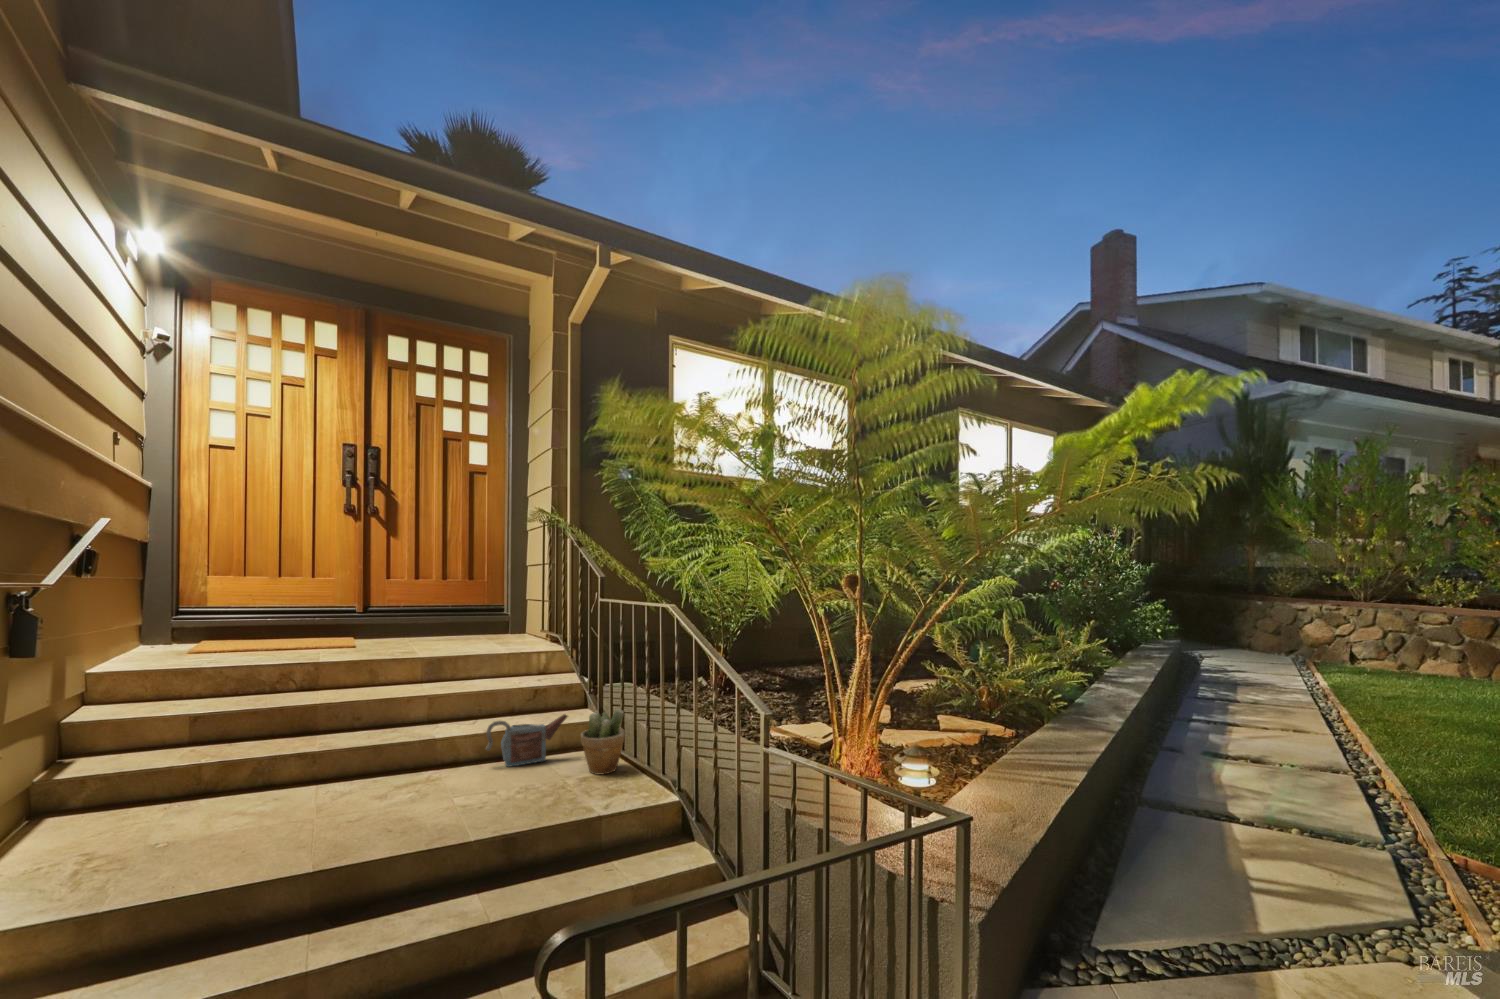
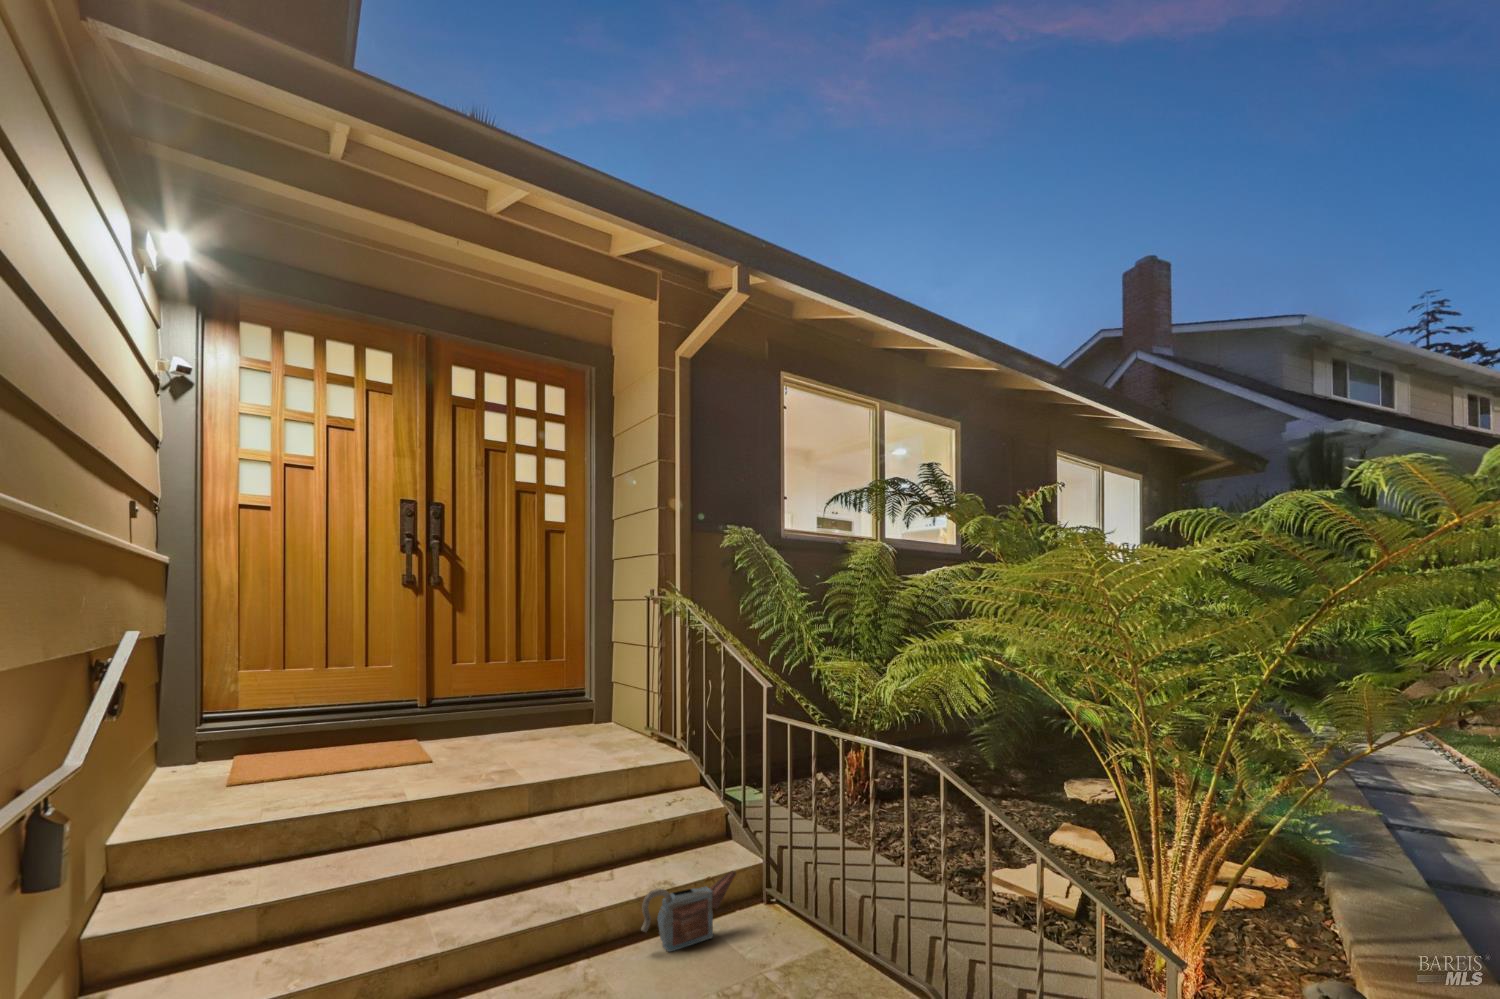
potted plant: present [581,709,625,775] -> none [770,872,828,965]

